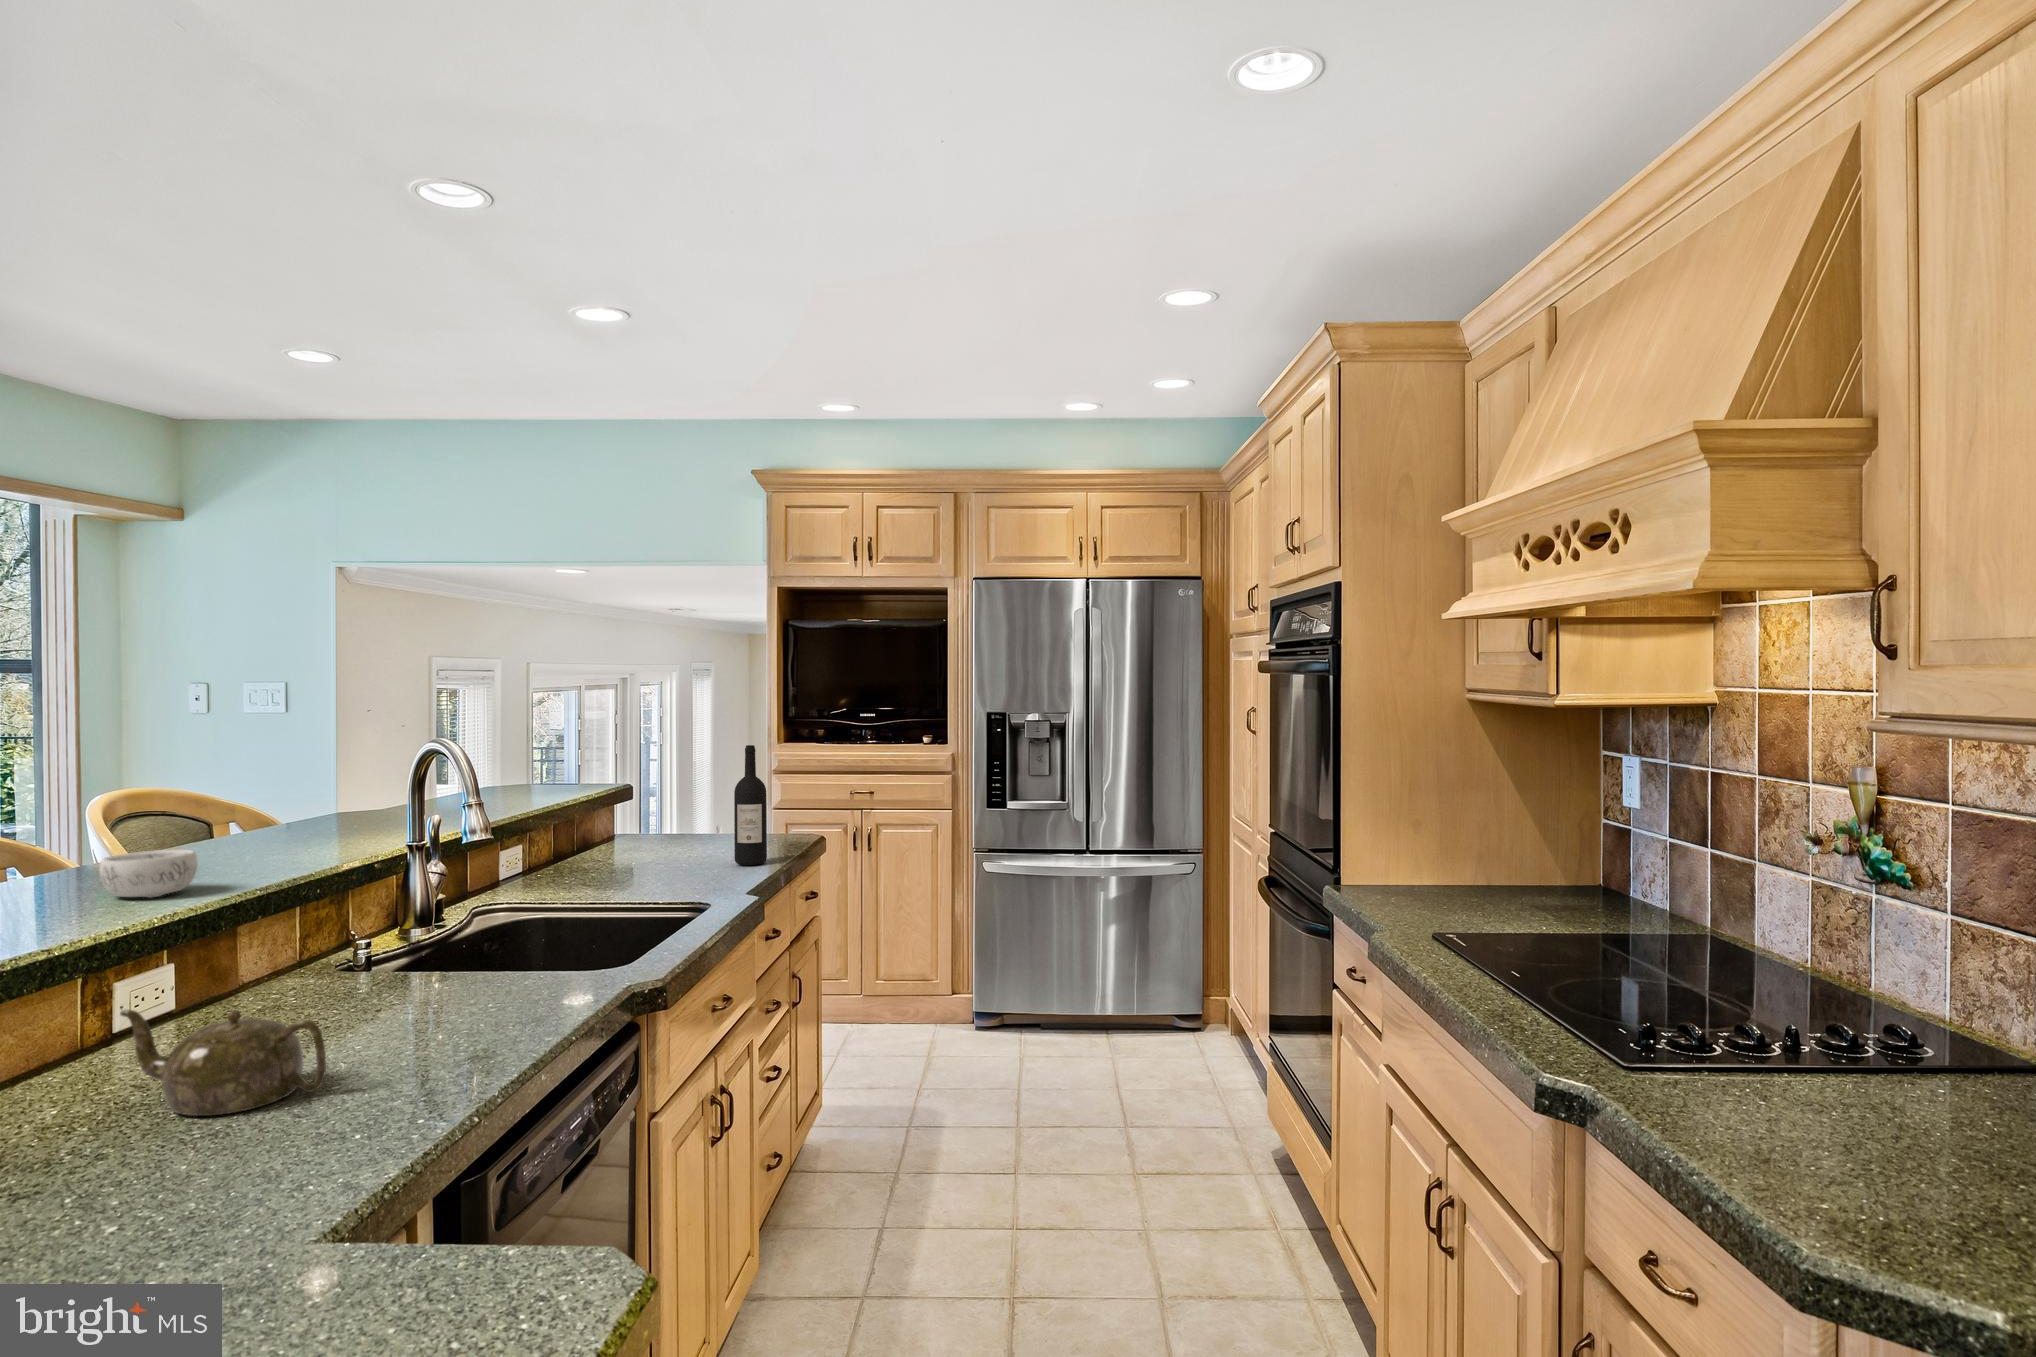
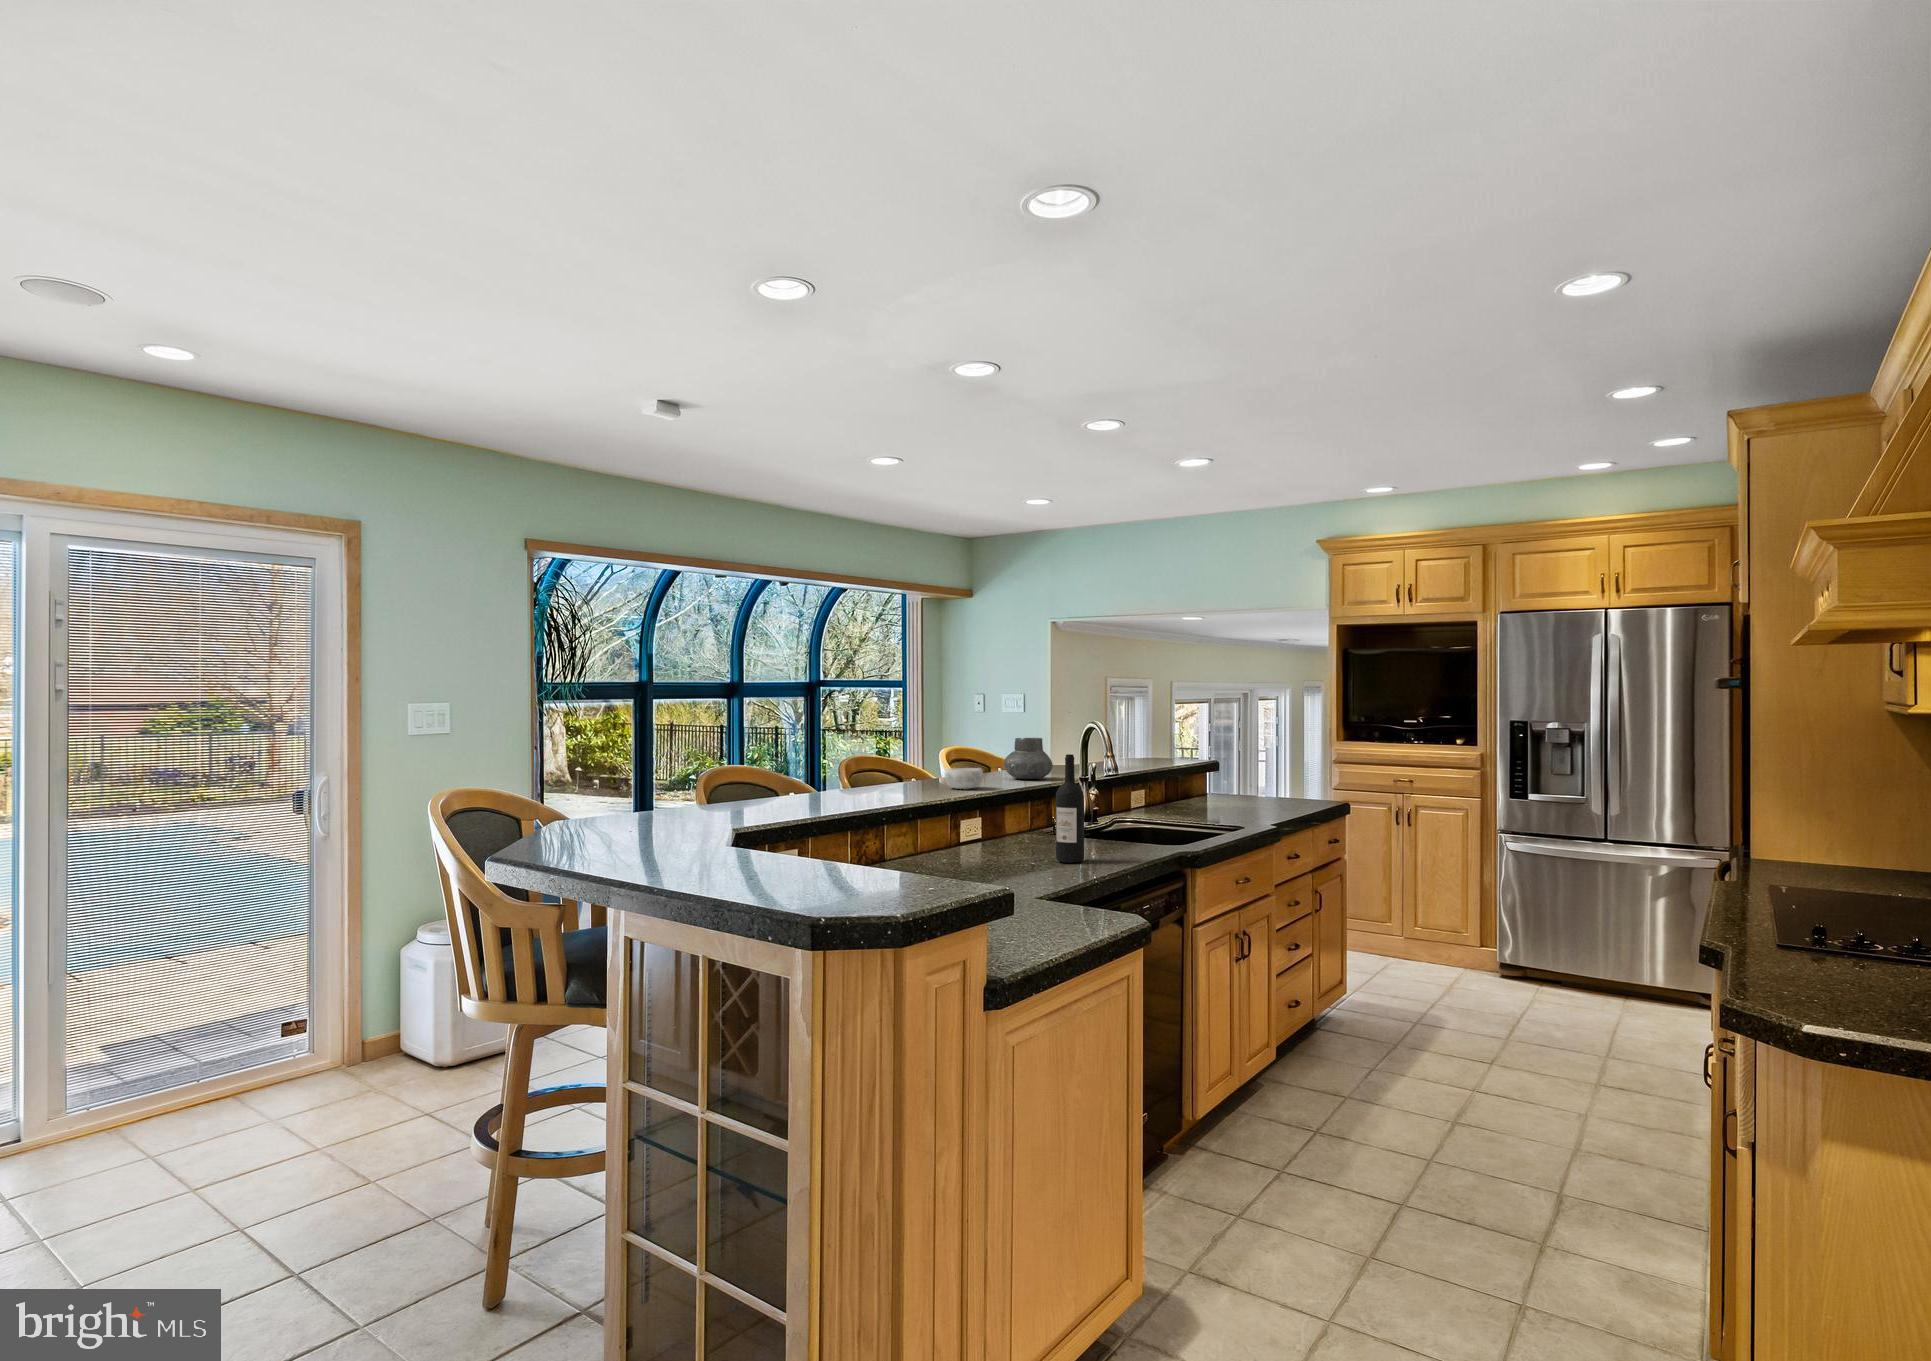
wine bottle: present [734,745,767,865] -> present [1056,754,1084,863]
vase: none [247,774,351,853] -> present [1004,738,1053,779]
teapot: present [120,1010,326,1116] -> none [956,827,1034,875]

